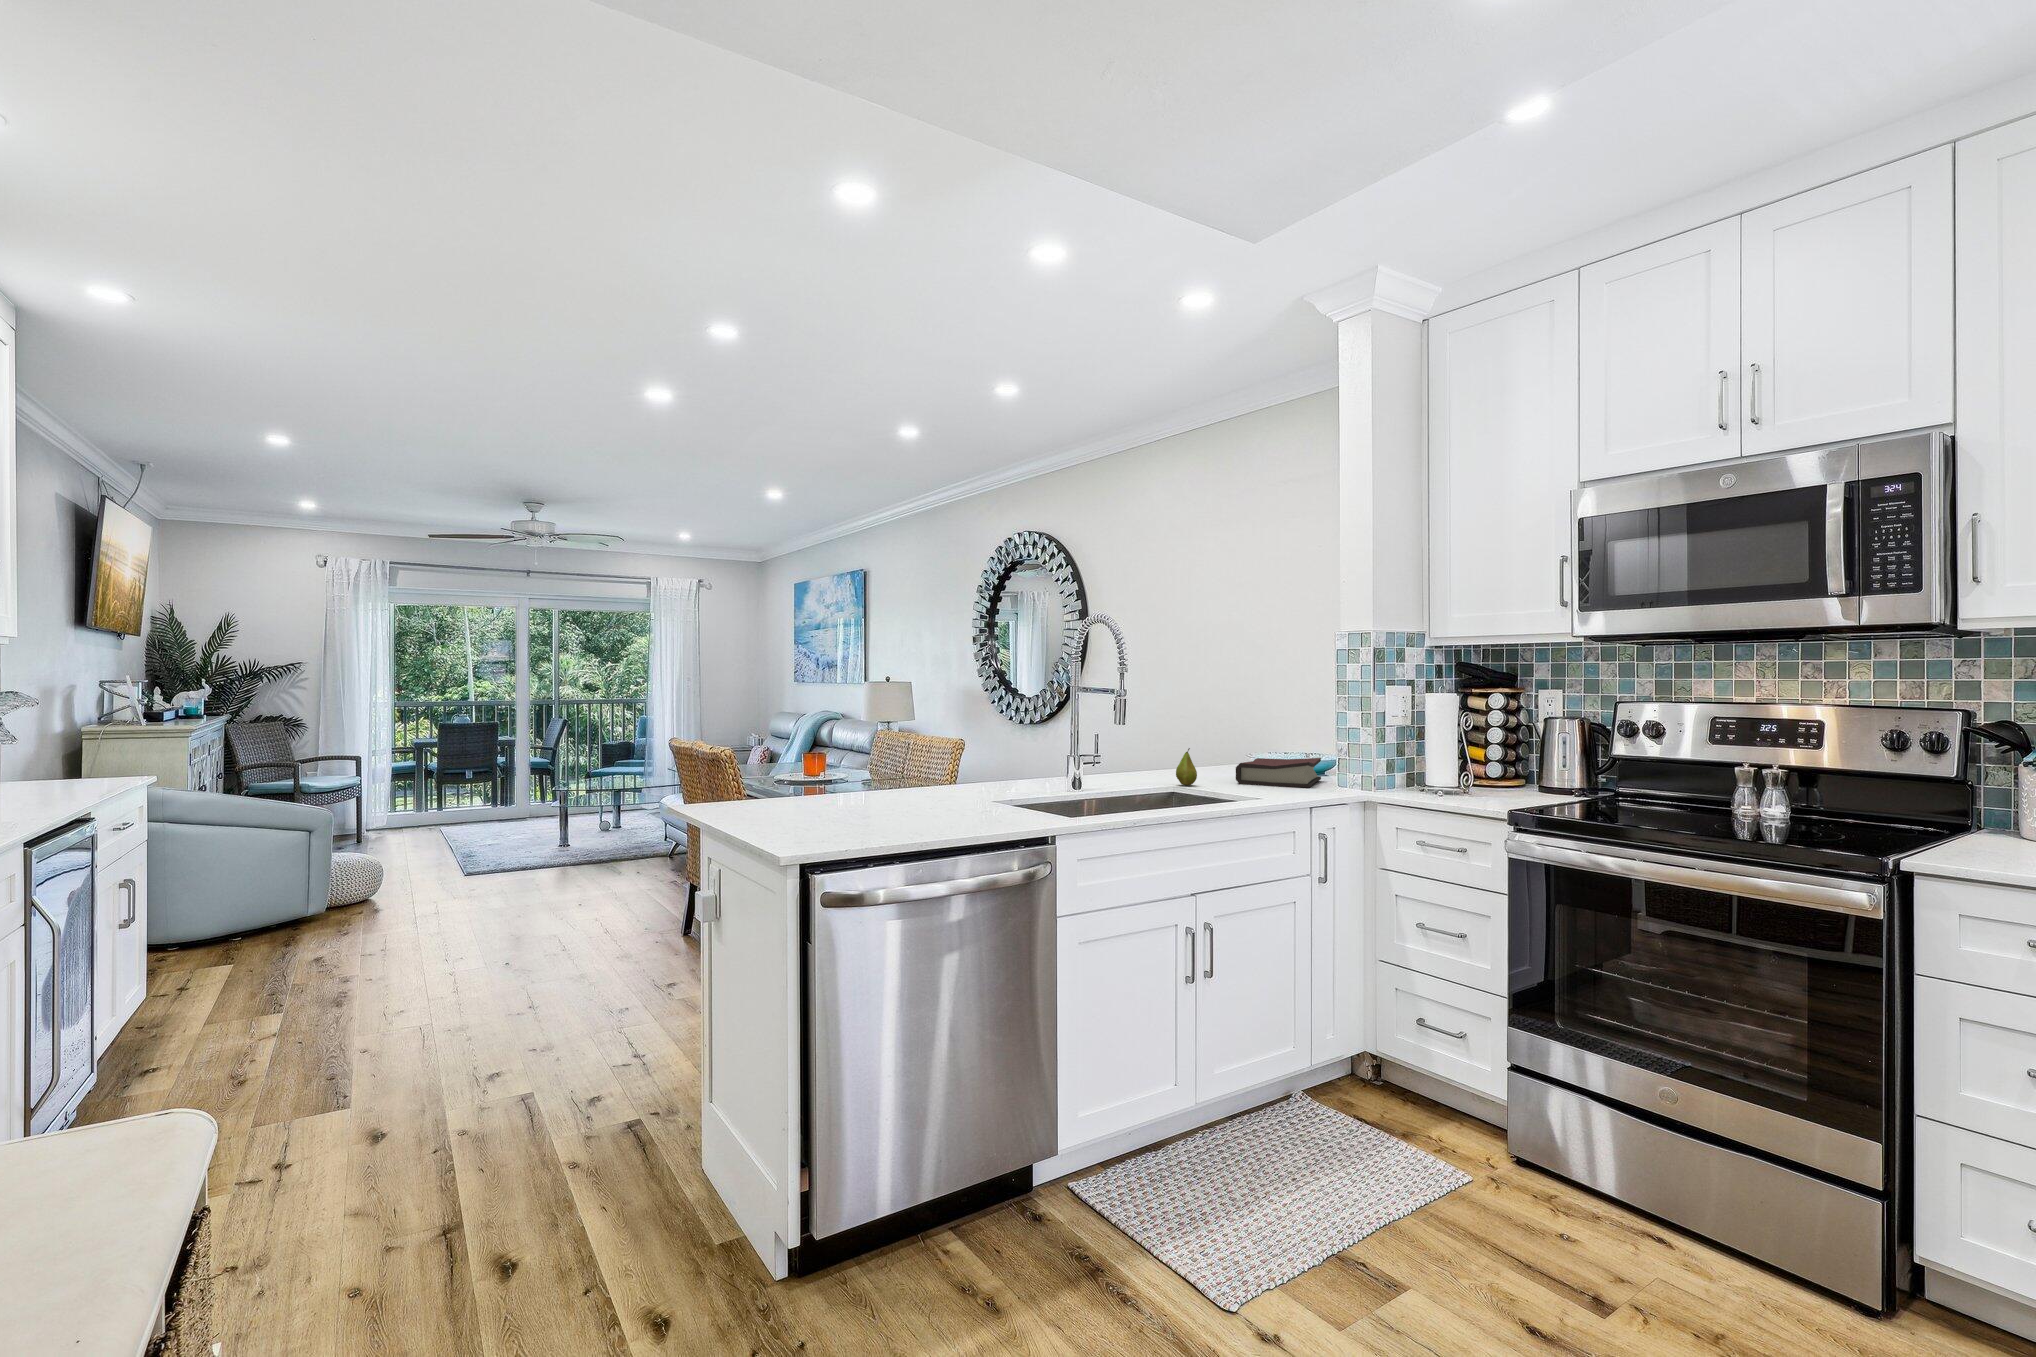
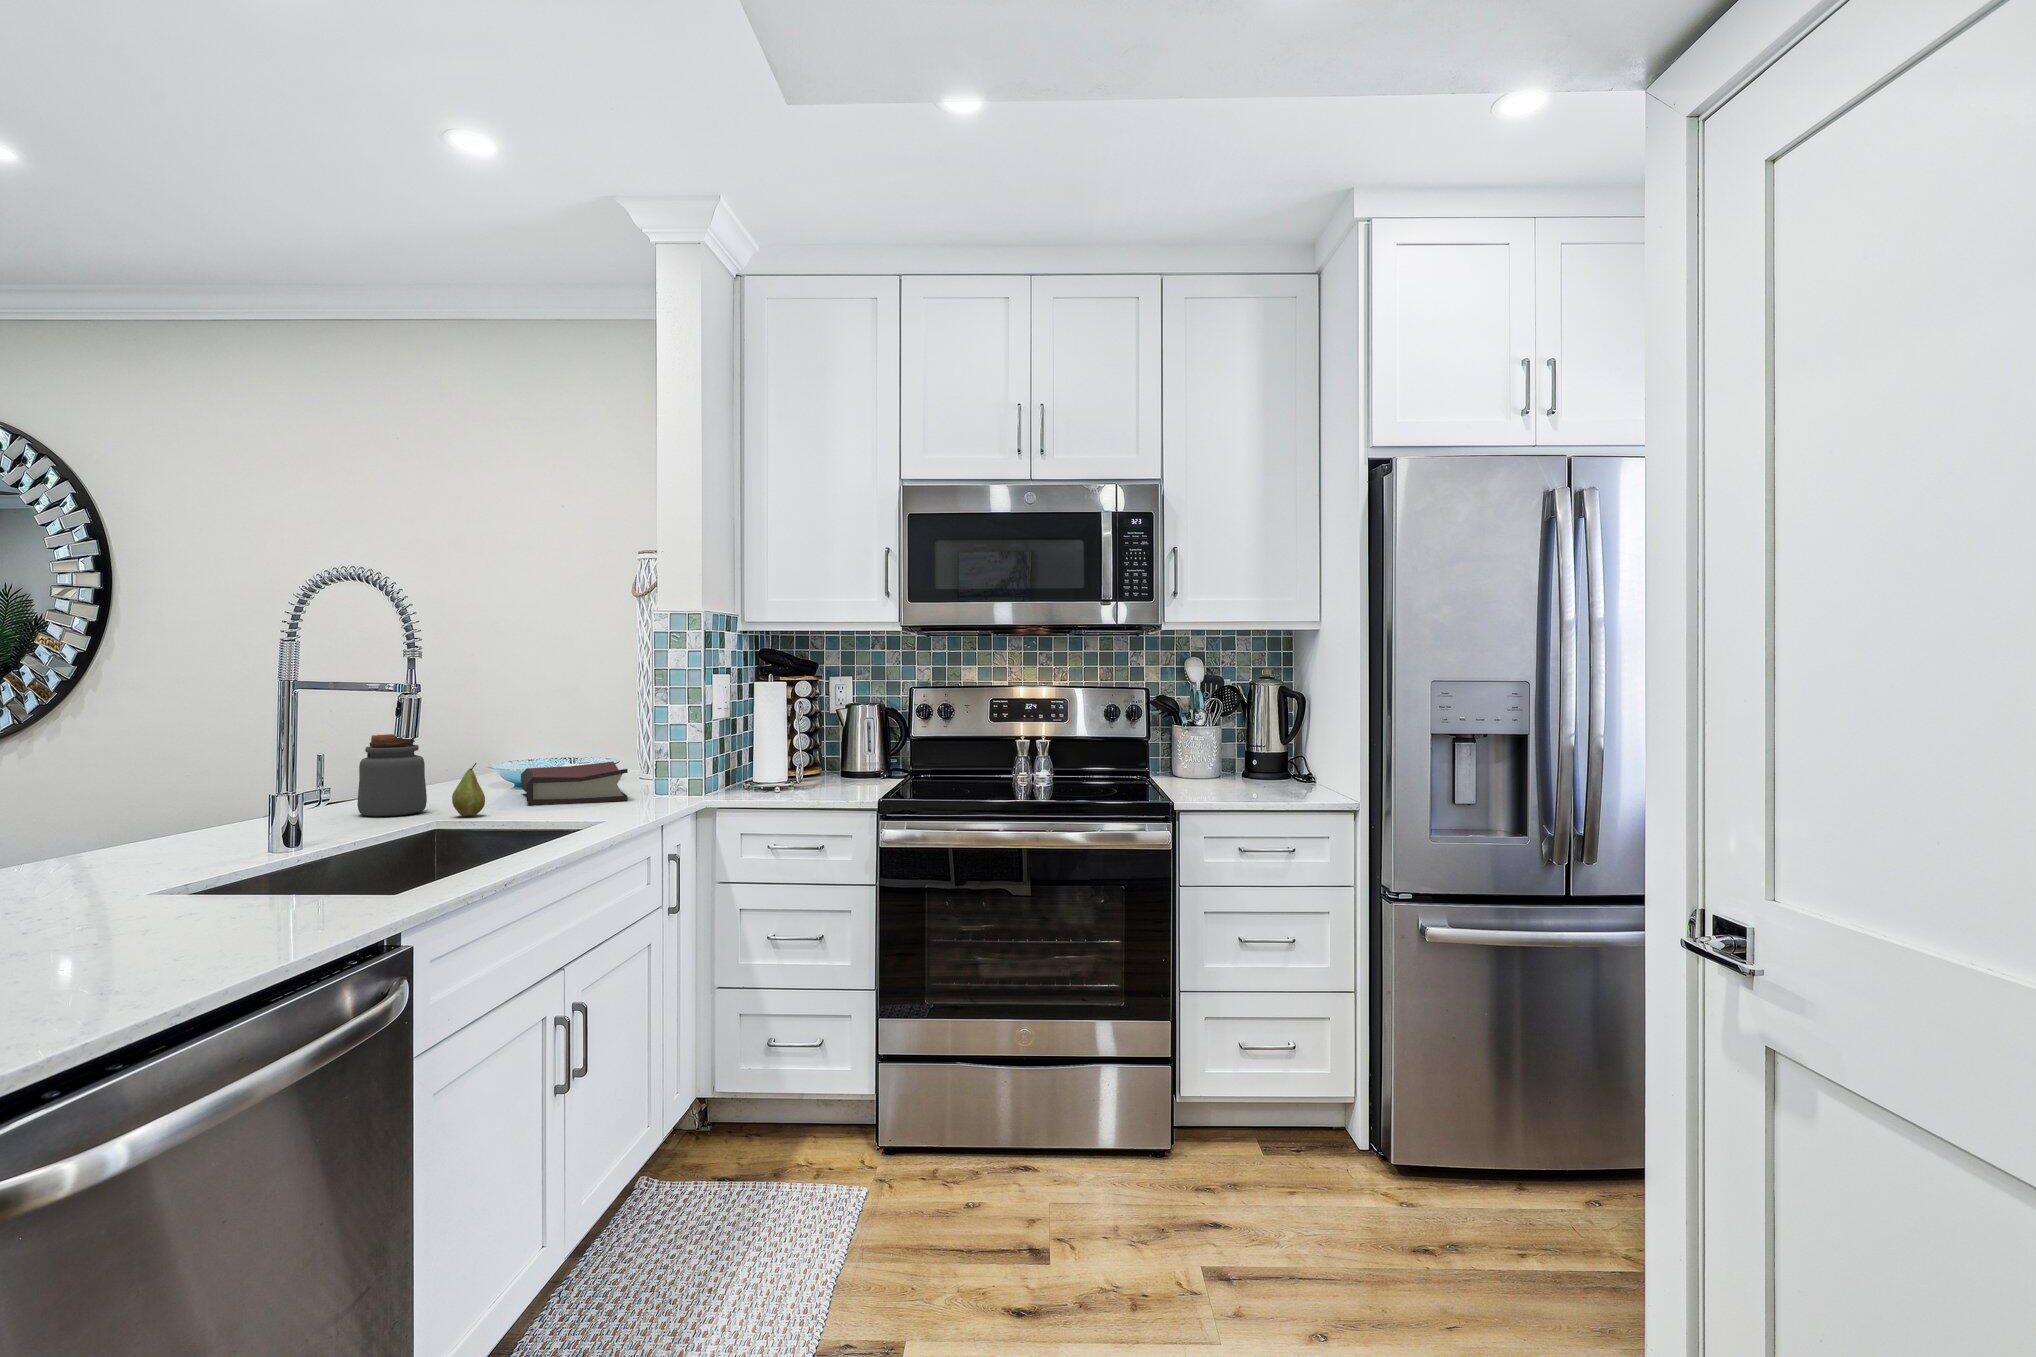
jar: none [1131,726,1172,781] -> present [358,734,427,816]

